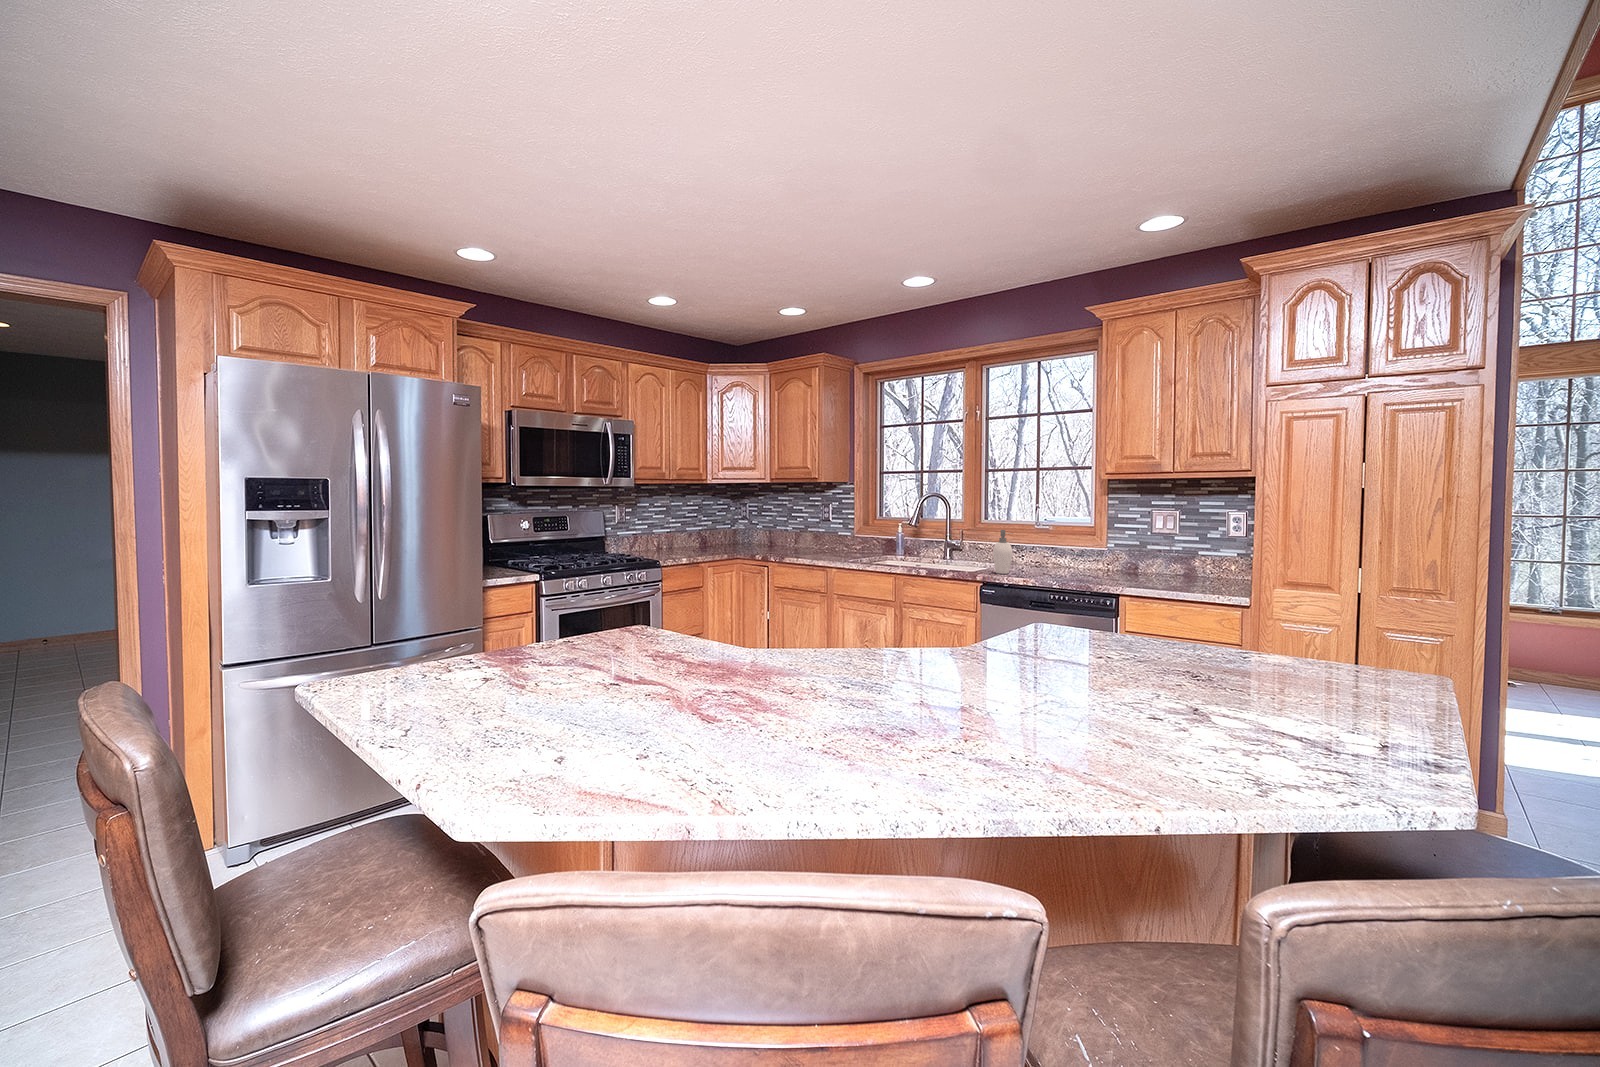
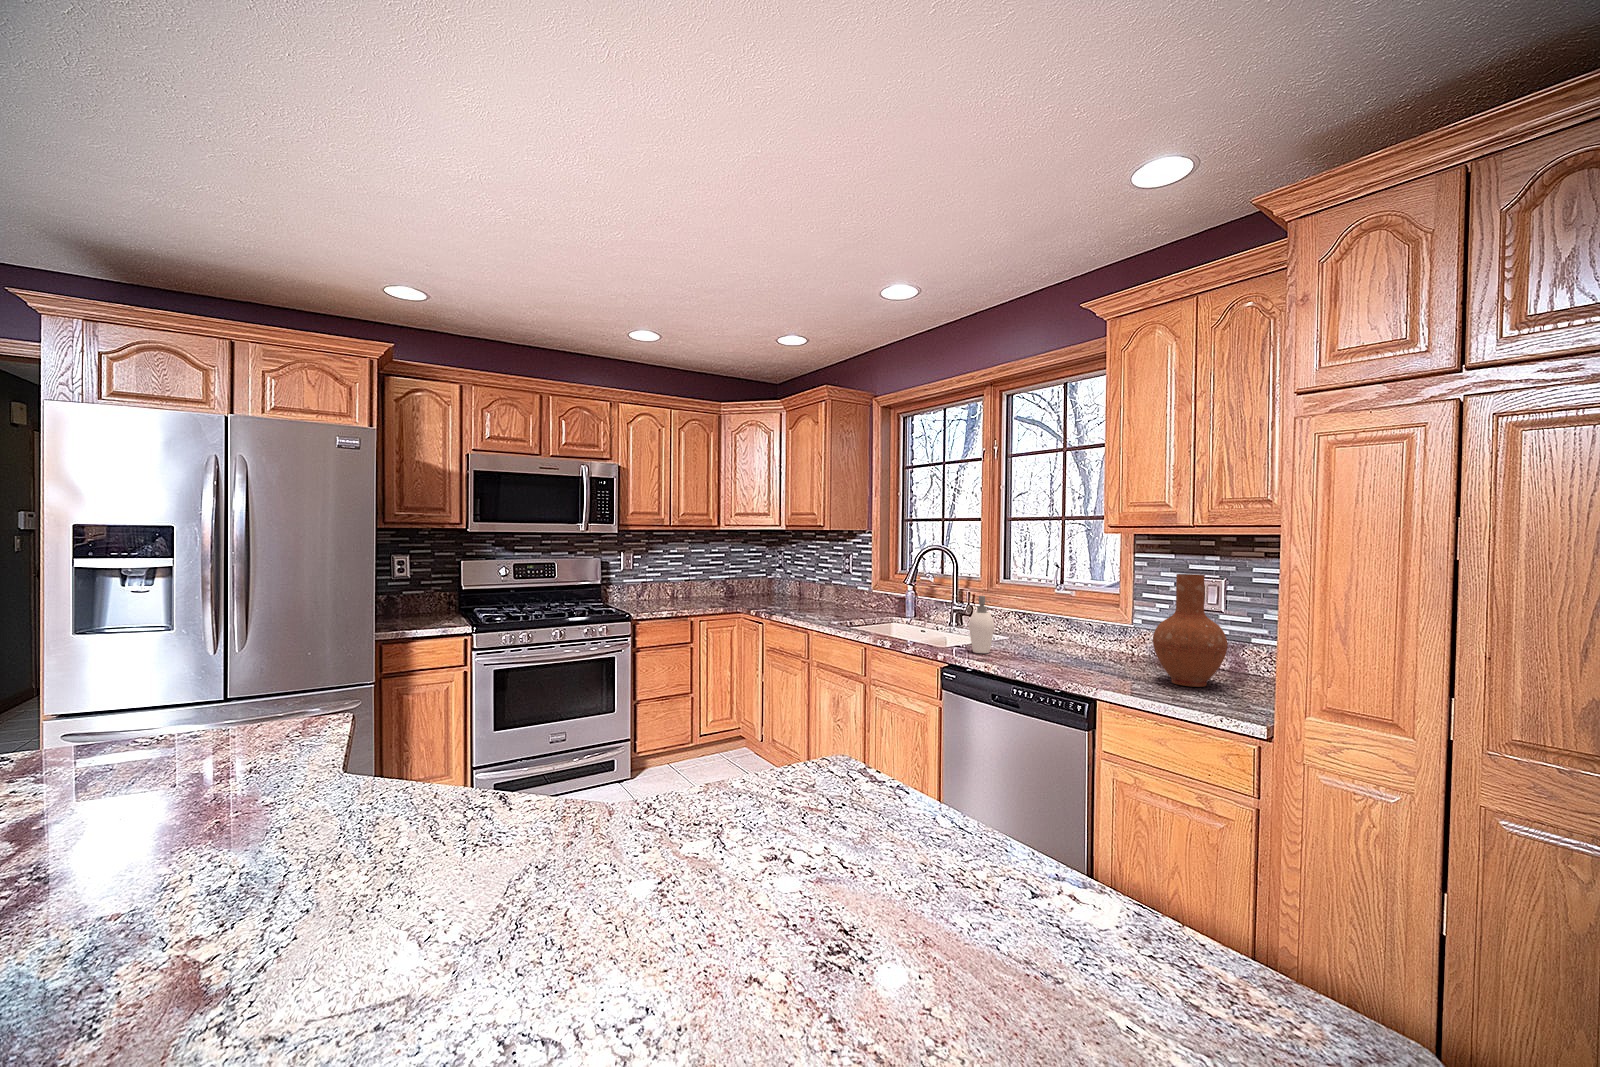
vase: none [1141,507,1191,584] -> present [1153,574,1228,687]

